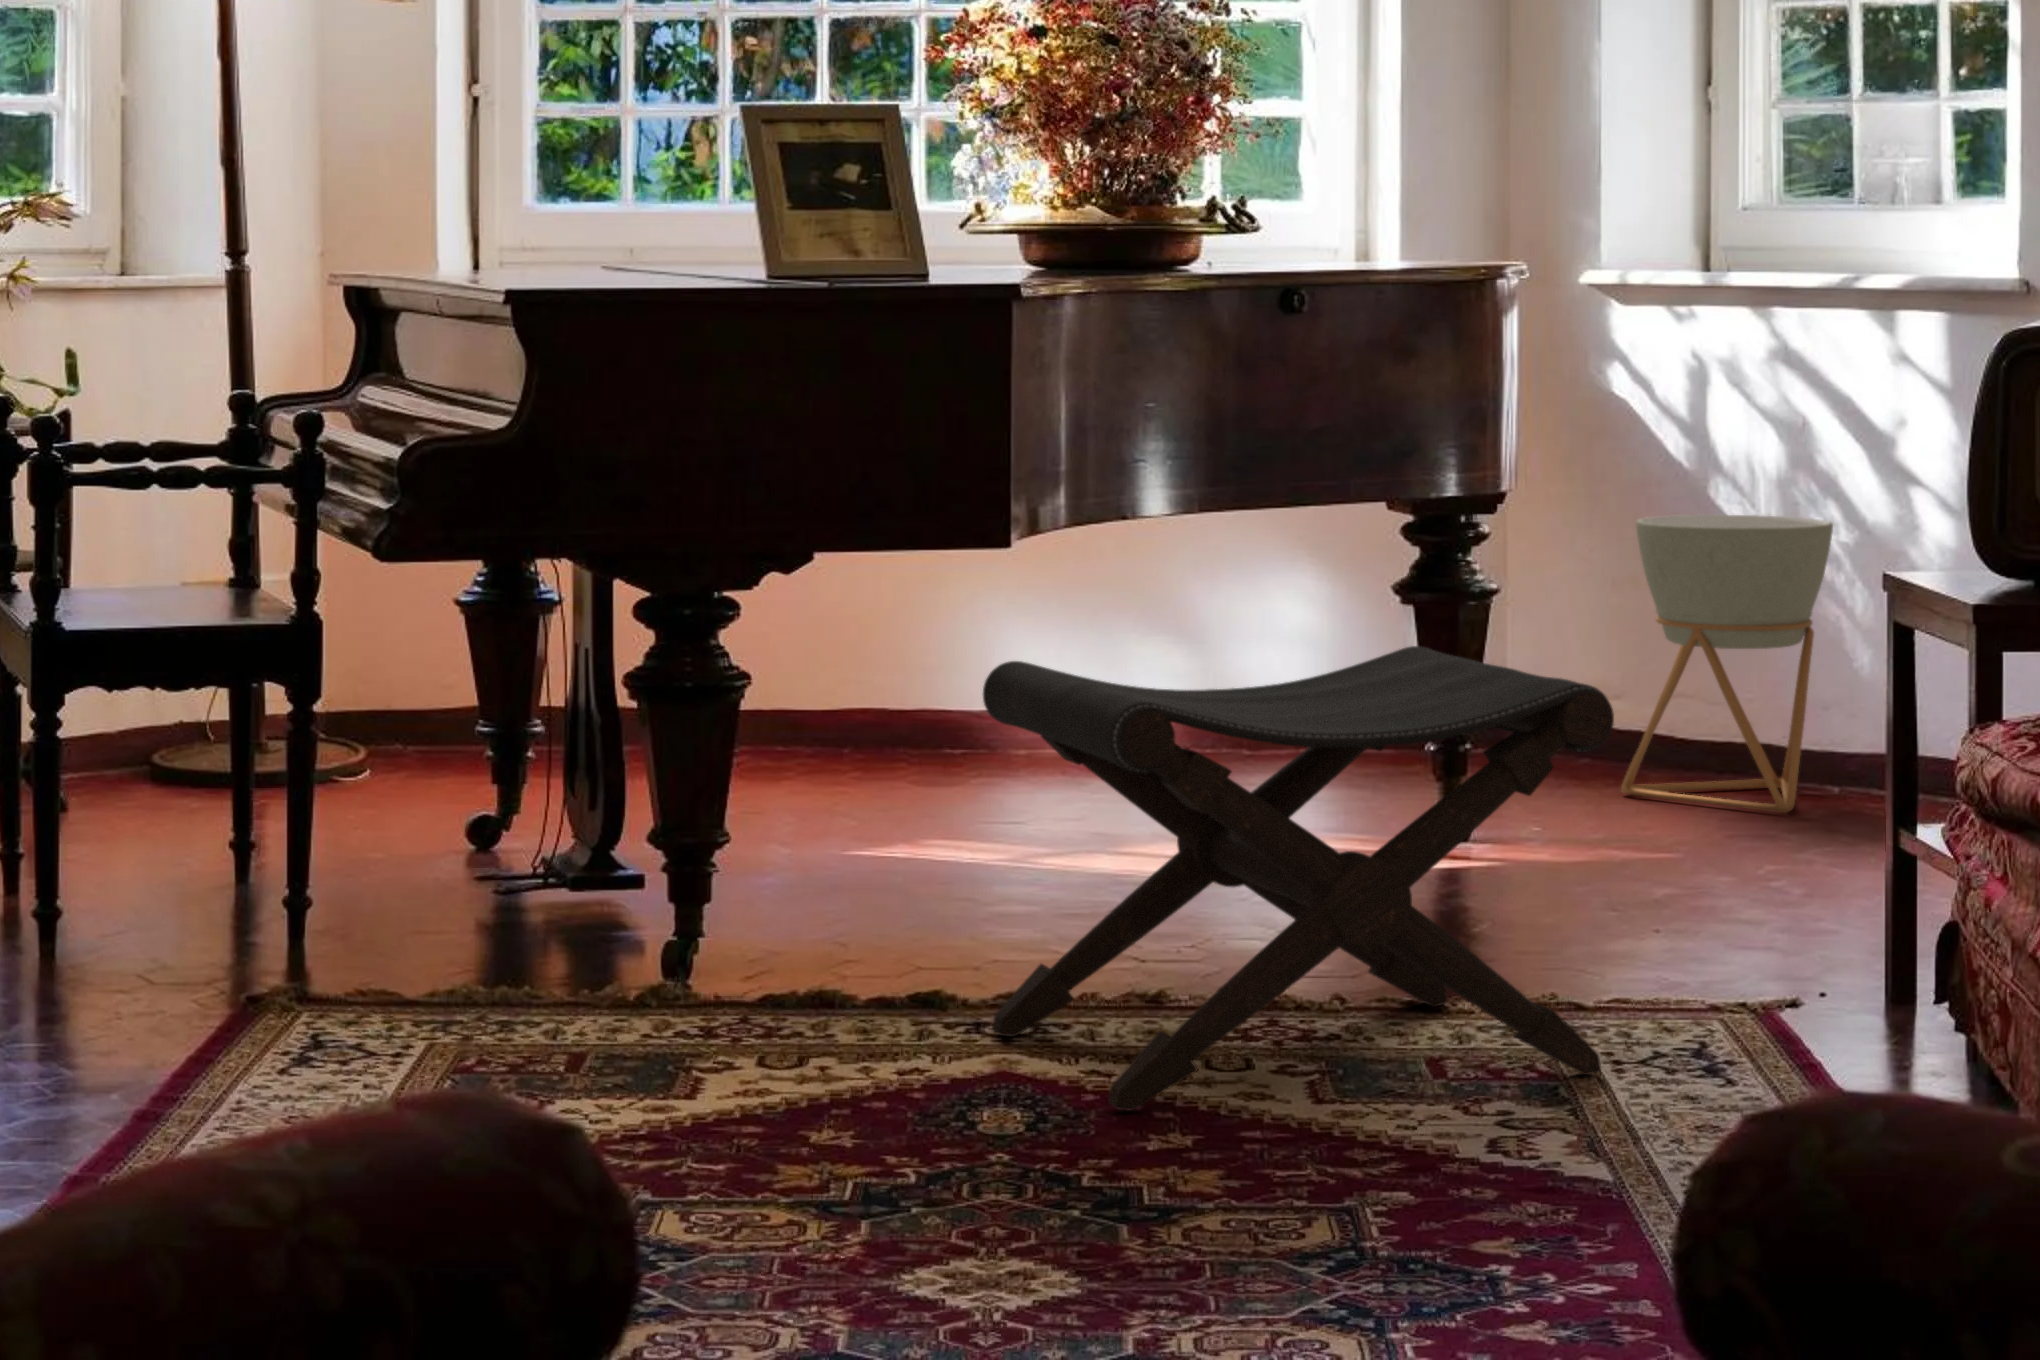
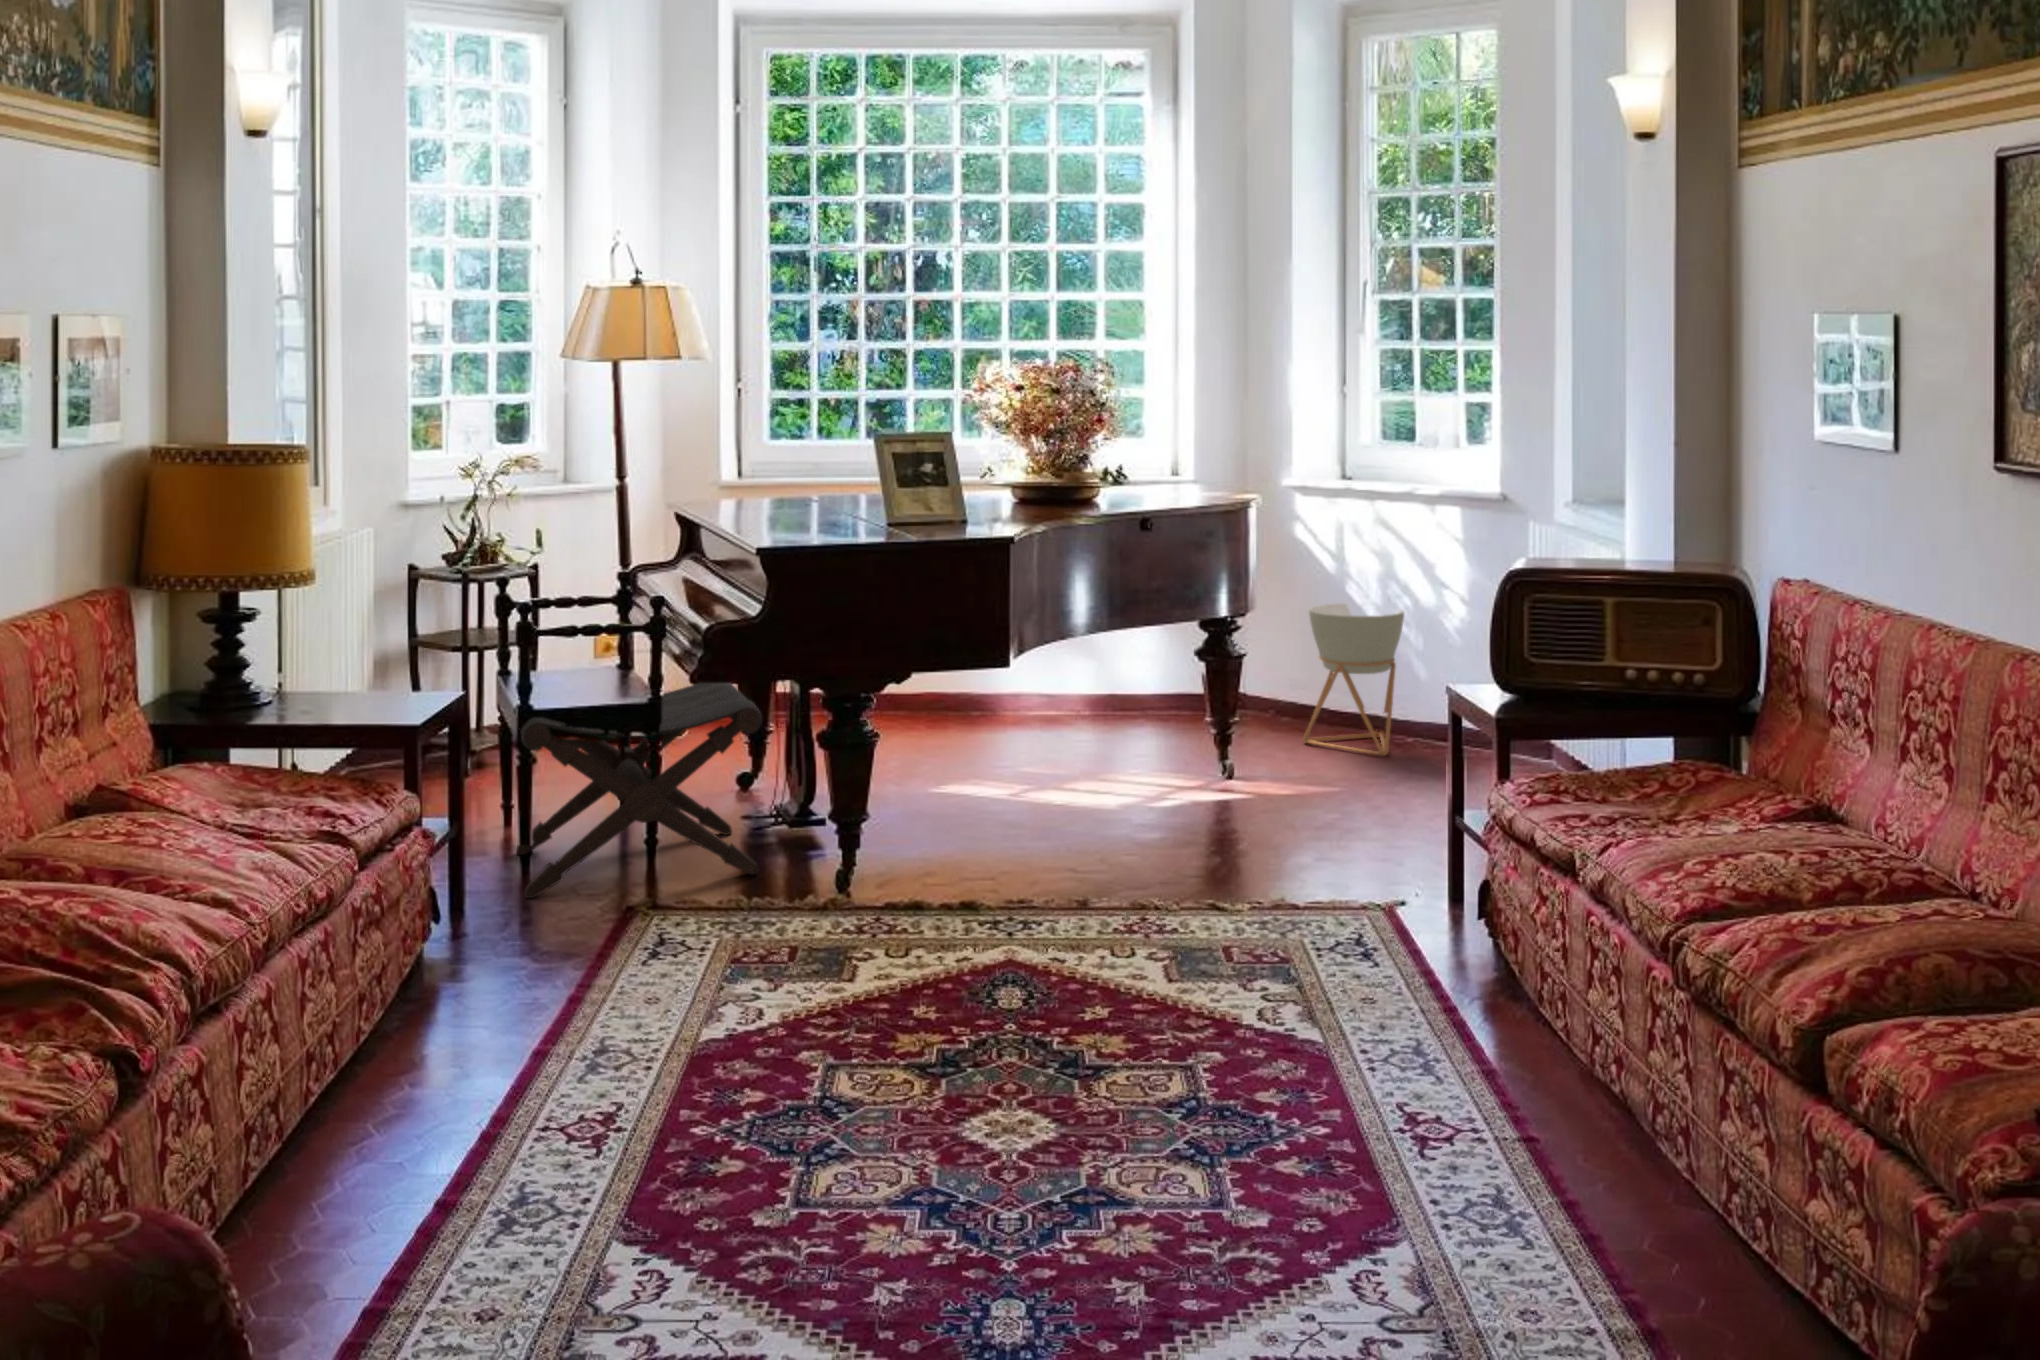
footstool: present [983,646,1614,1111] -> present [516,683,762,898]

